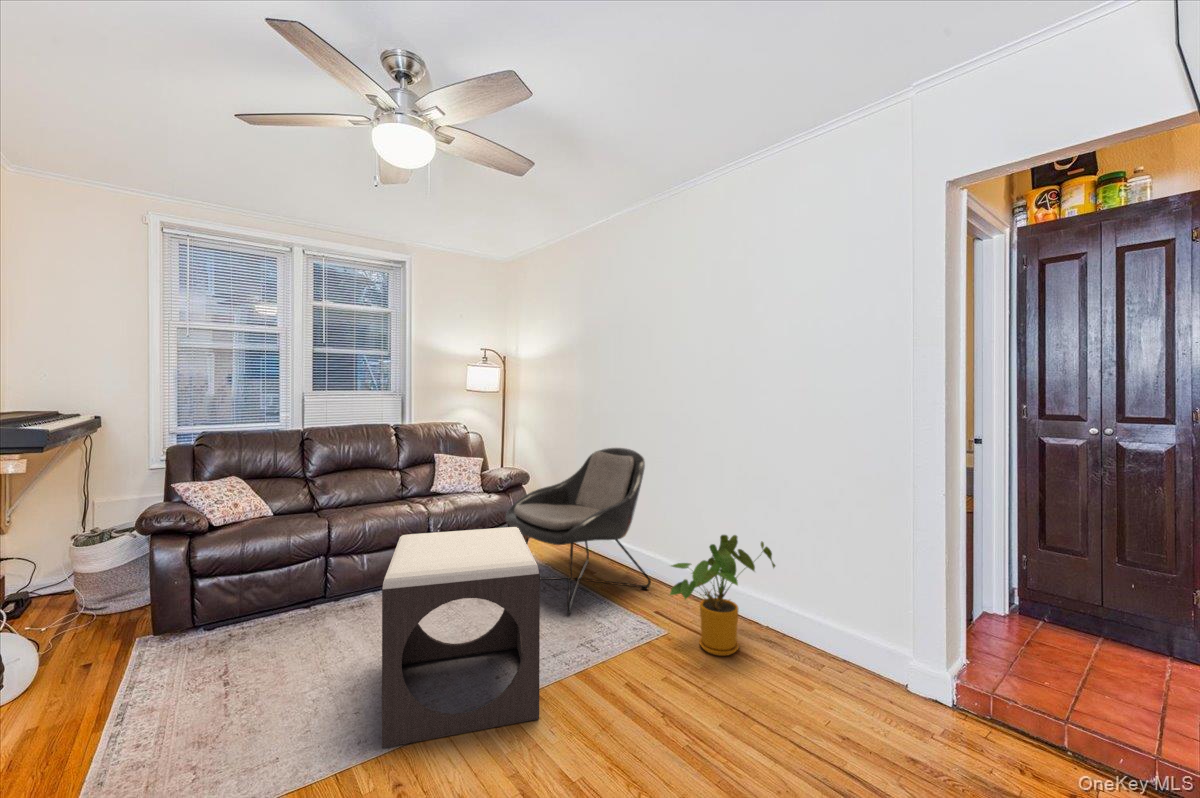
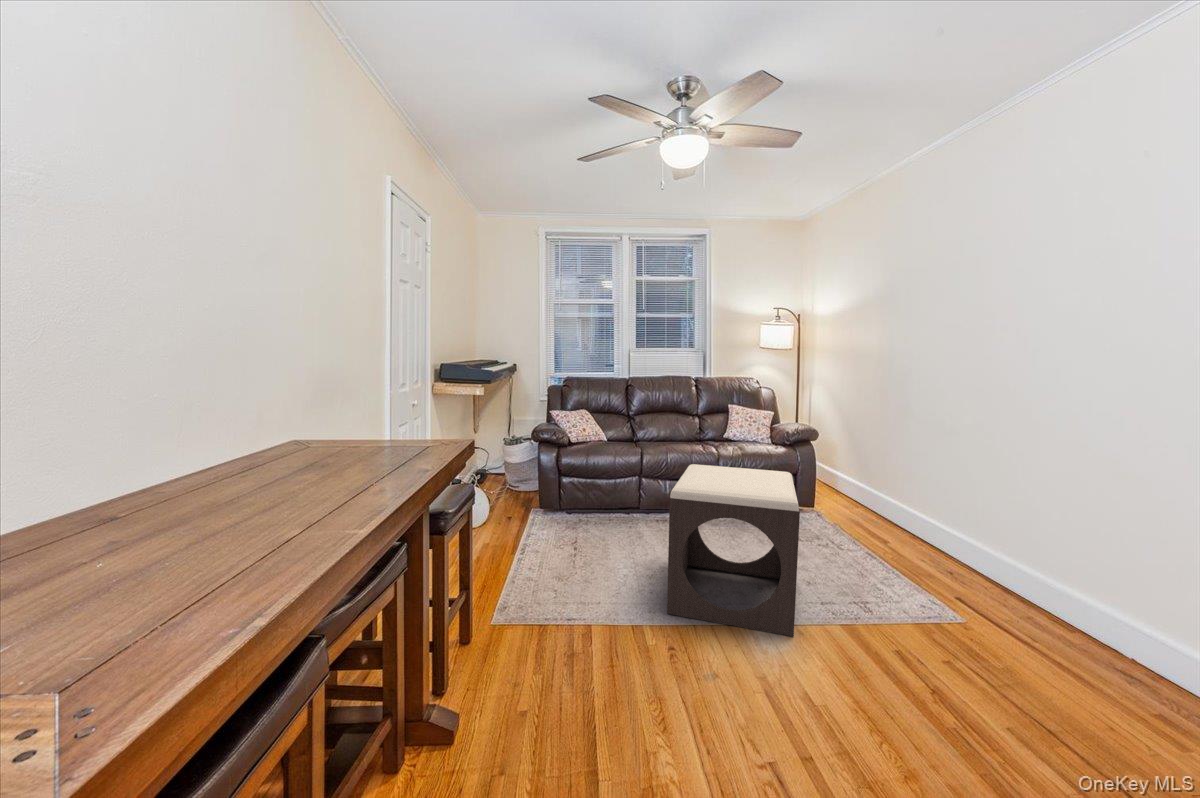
lounge chair: present [505,448,651,614] -> none [787,410,953,567]
house plant: present [670,535,775,656] -> none [958,519,1132,654]

